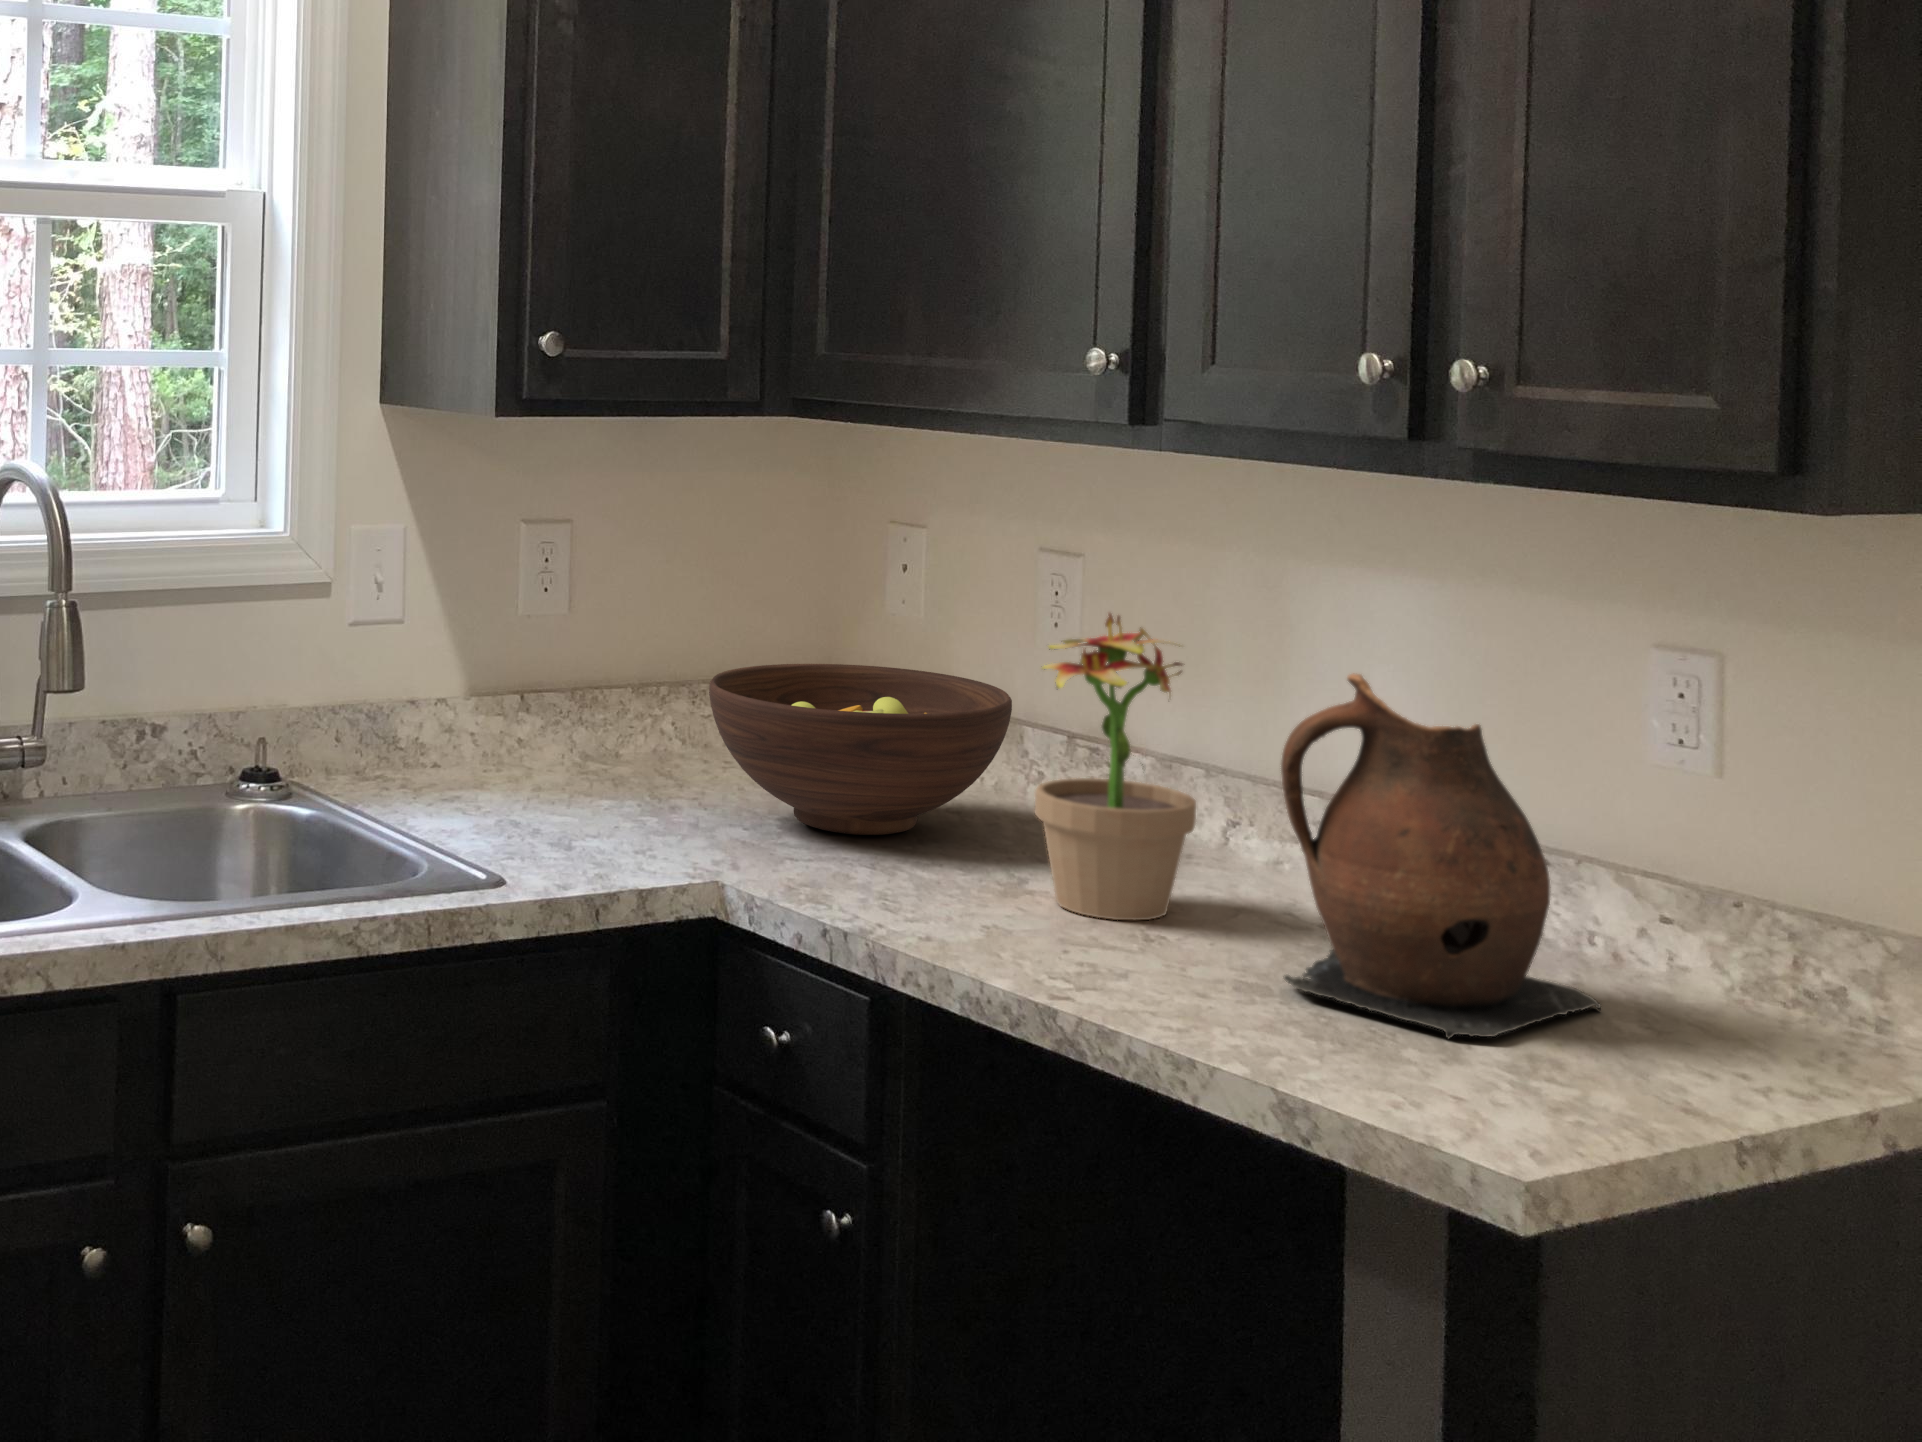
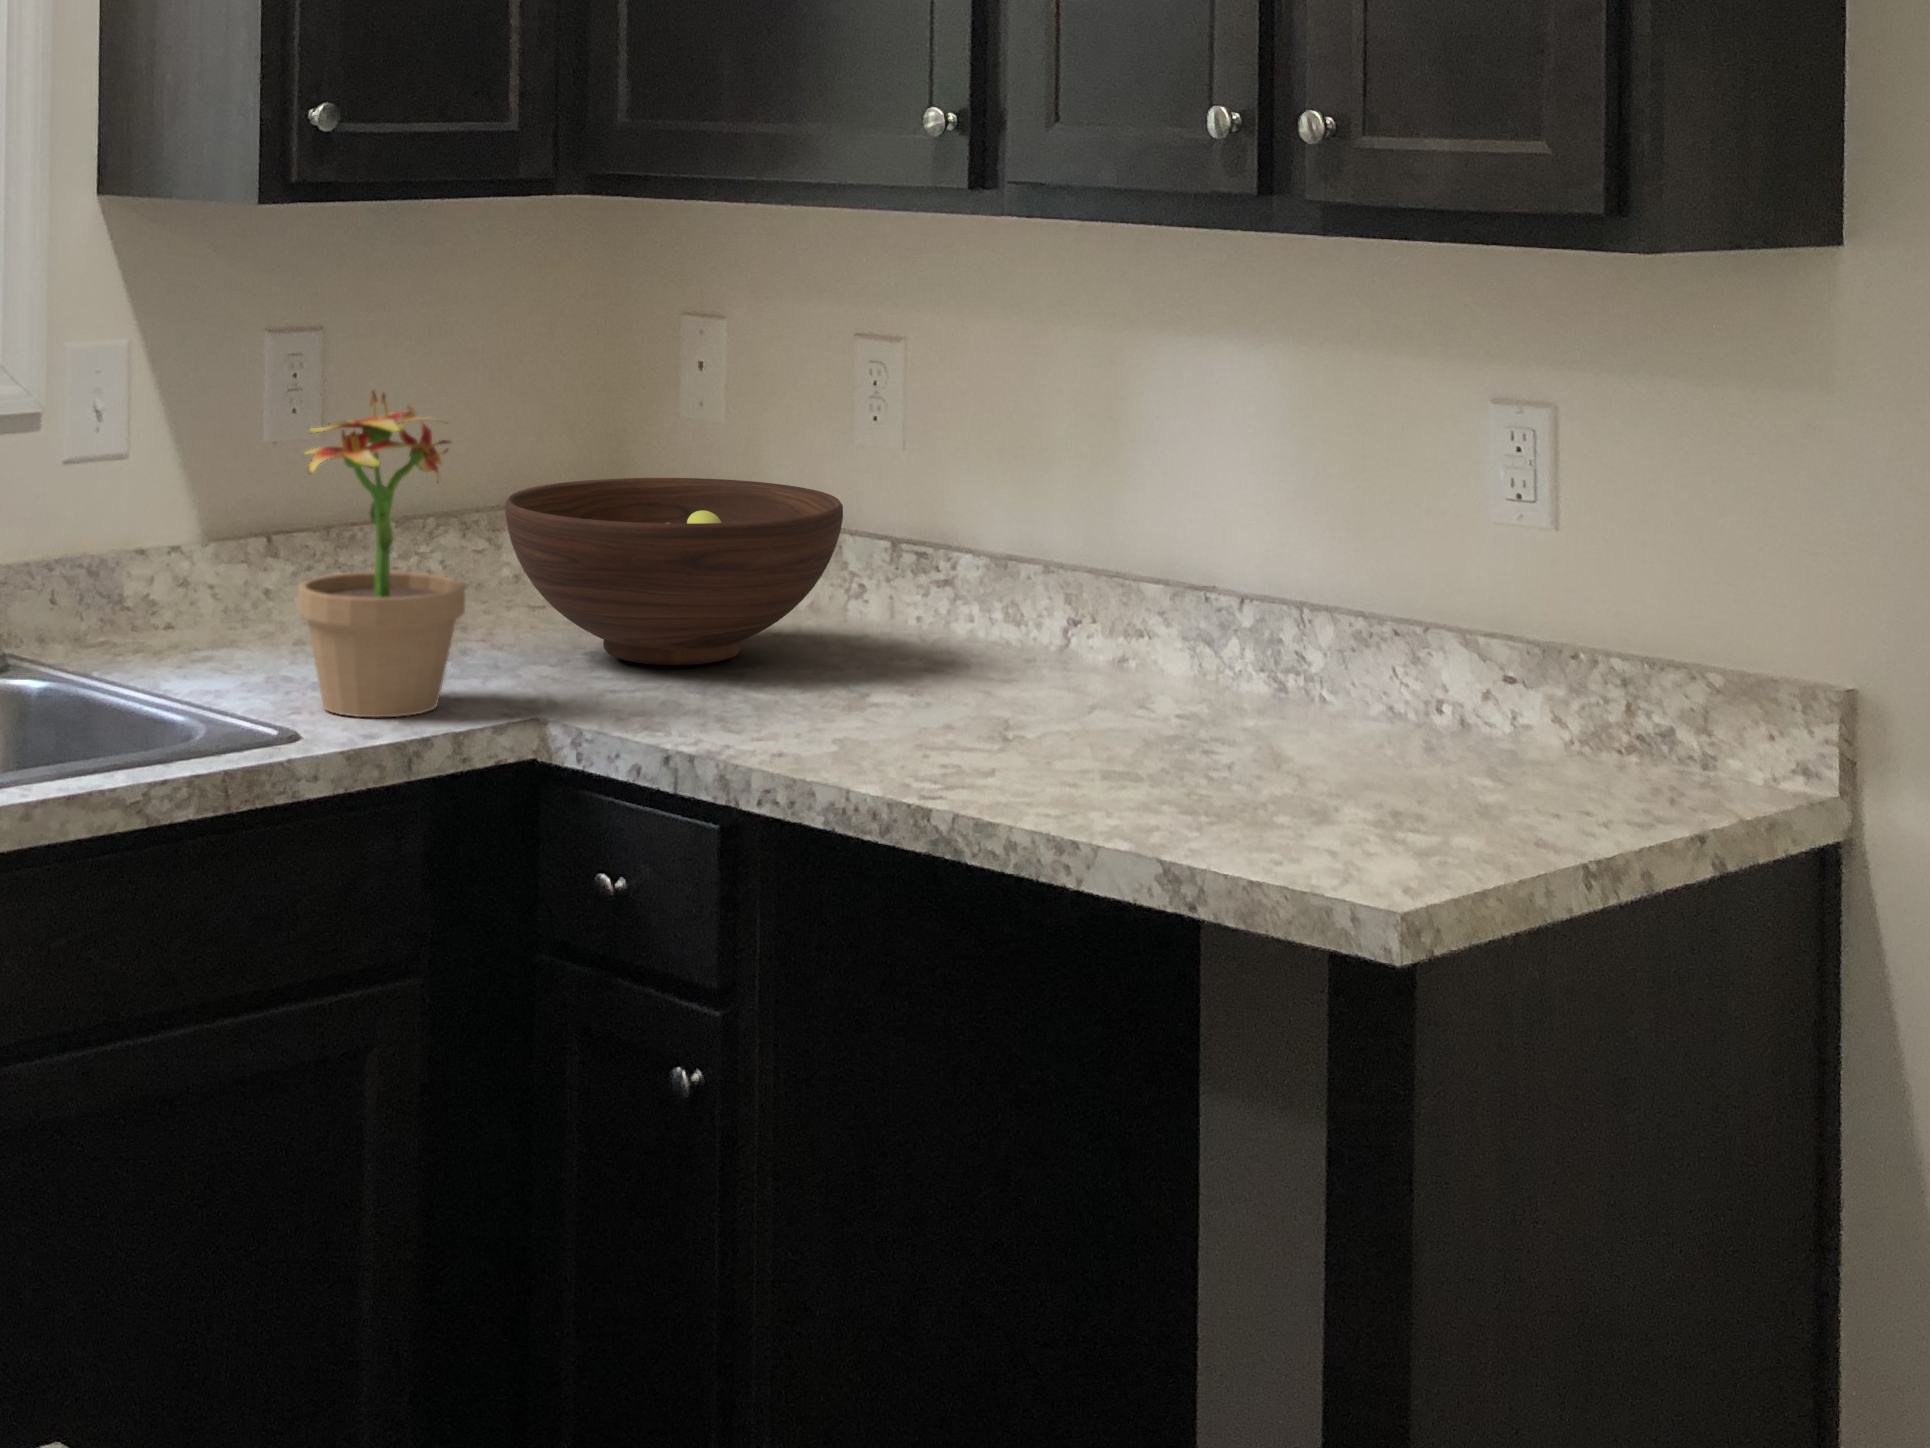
potted plant: present [1035,613,1196,920] -> present [298,391,465,717]
ceramic pitcher: present [1281,674,1601,1039] -> none [1145,442,1455,804]

